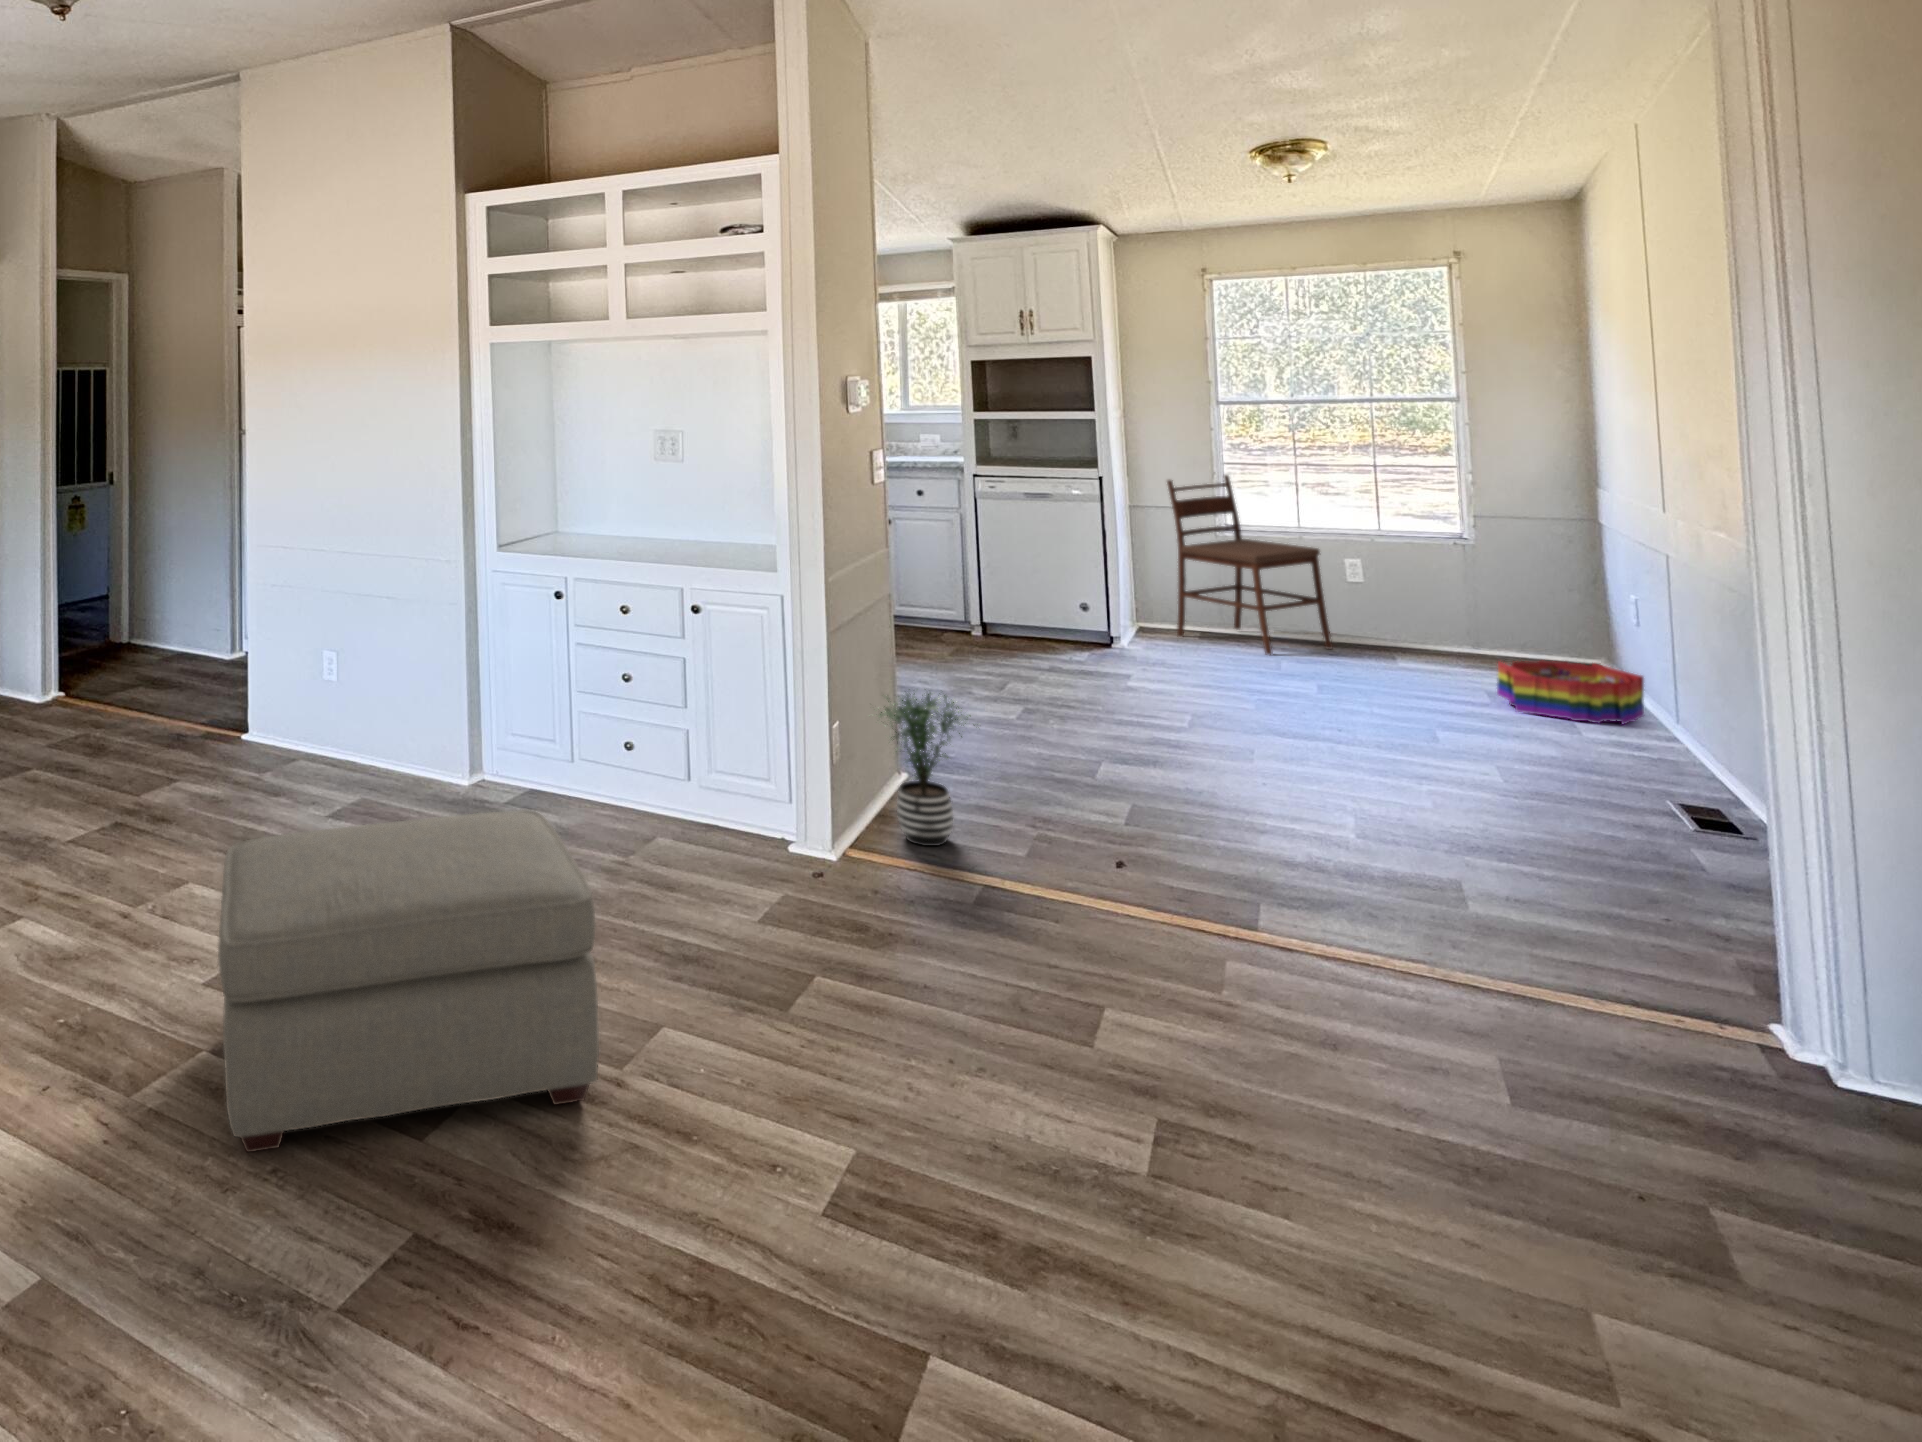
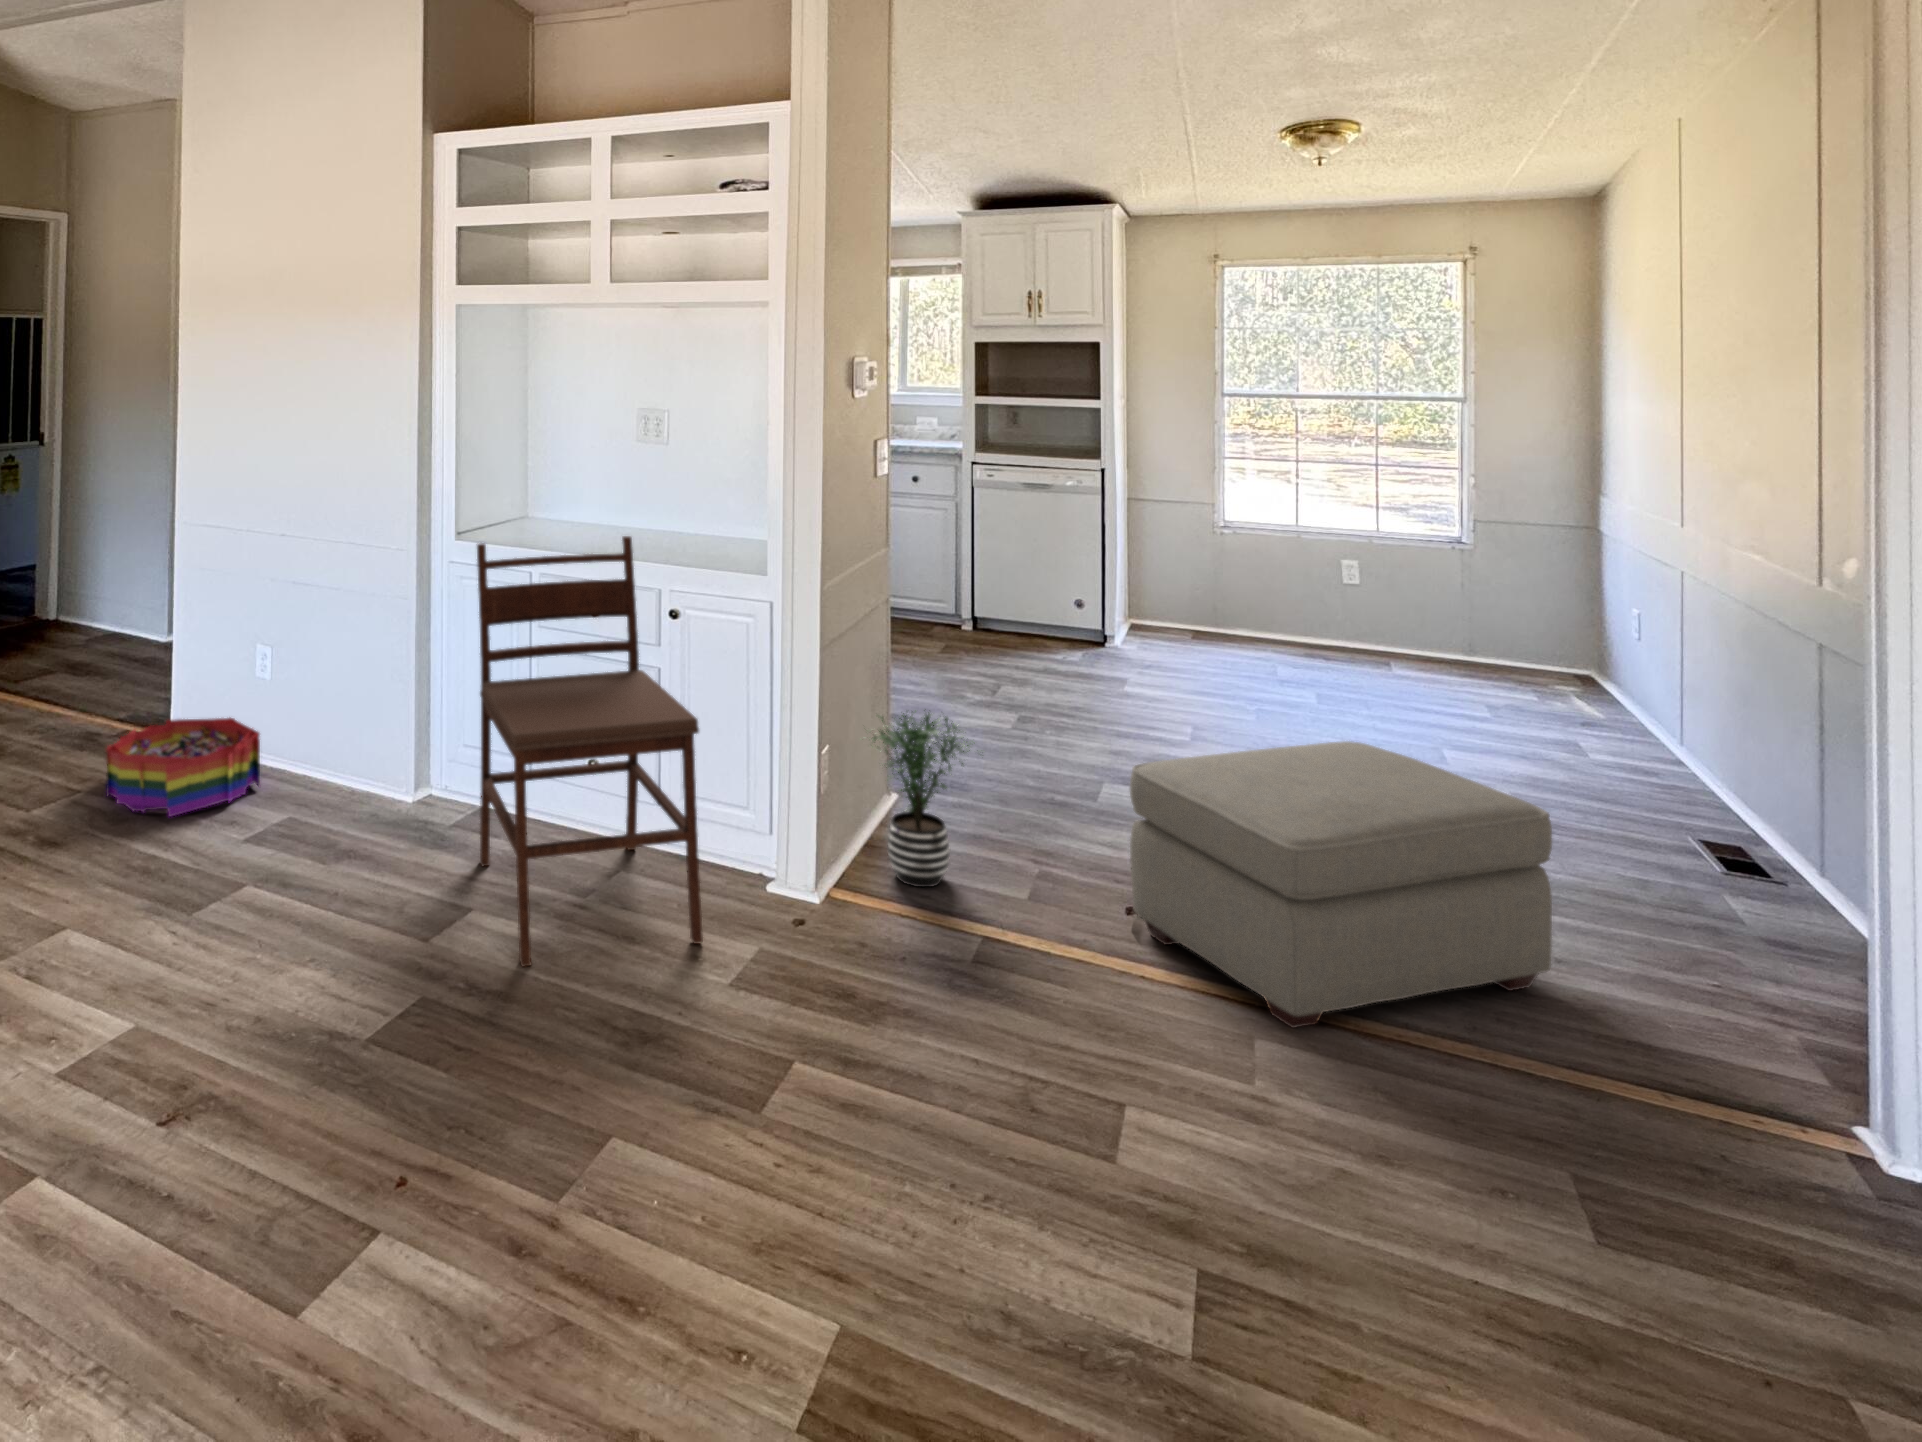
dining chair: present [1167,475,1332,655] -> present [477,536,703,966]
storage bin: present [1497,661,1644,724] -> present [106,718,260,817]
ottoman: present [218,810,599,1152] -> present [1130,741,1552,1028]

